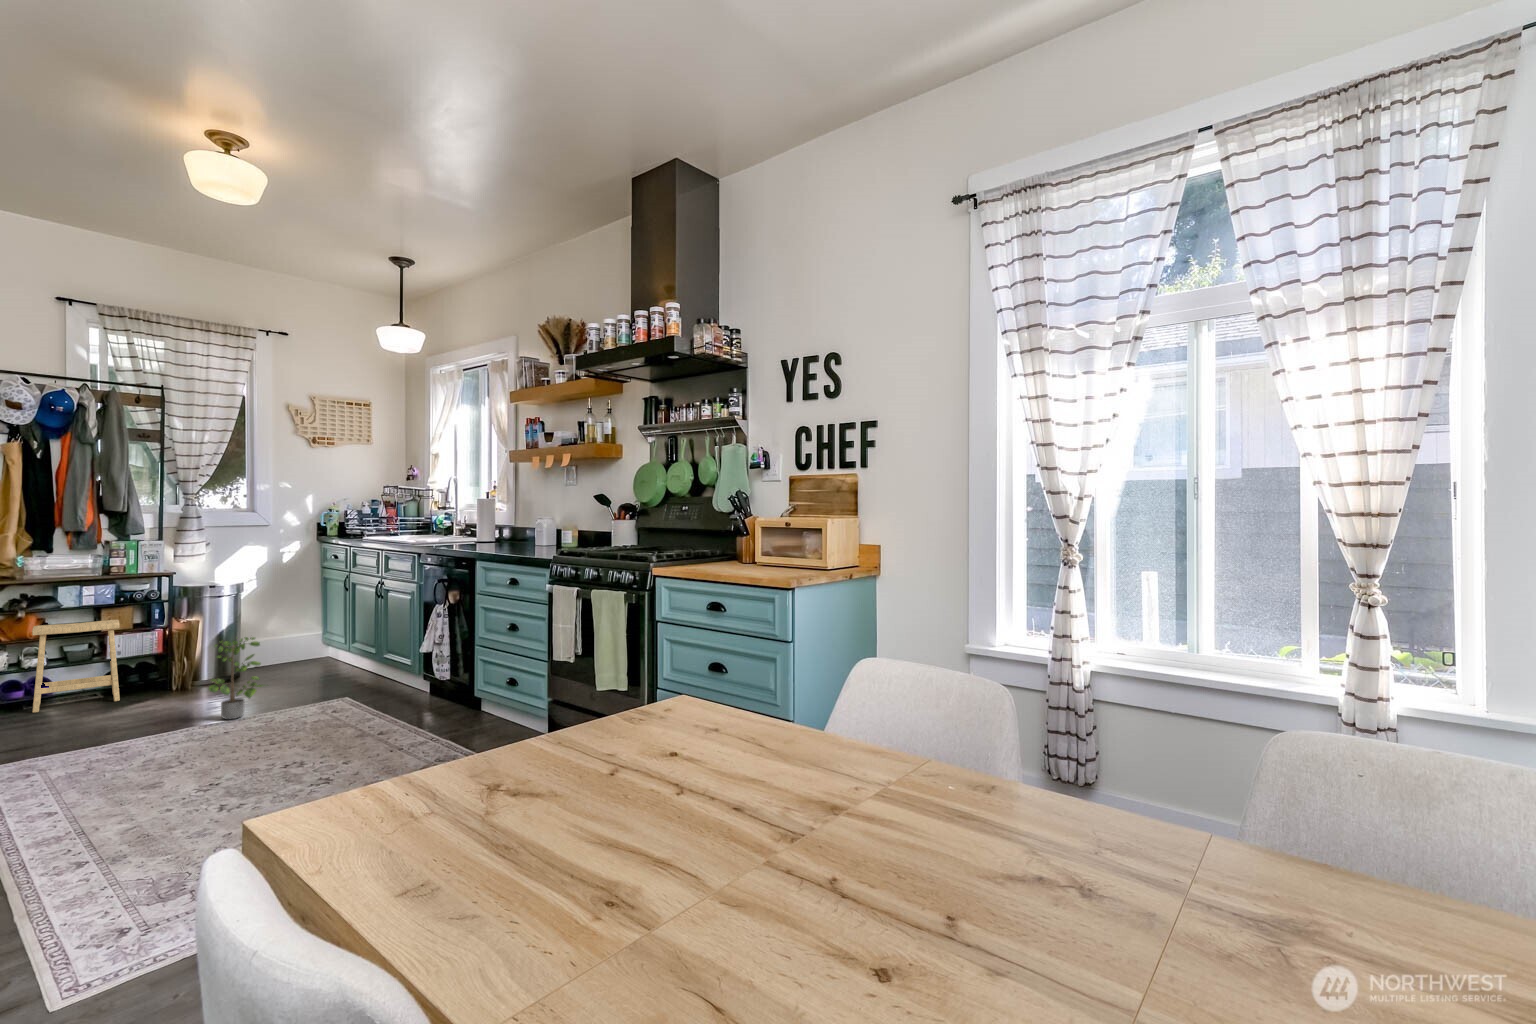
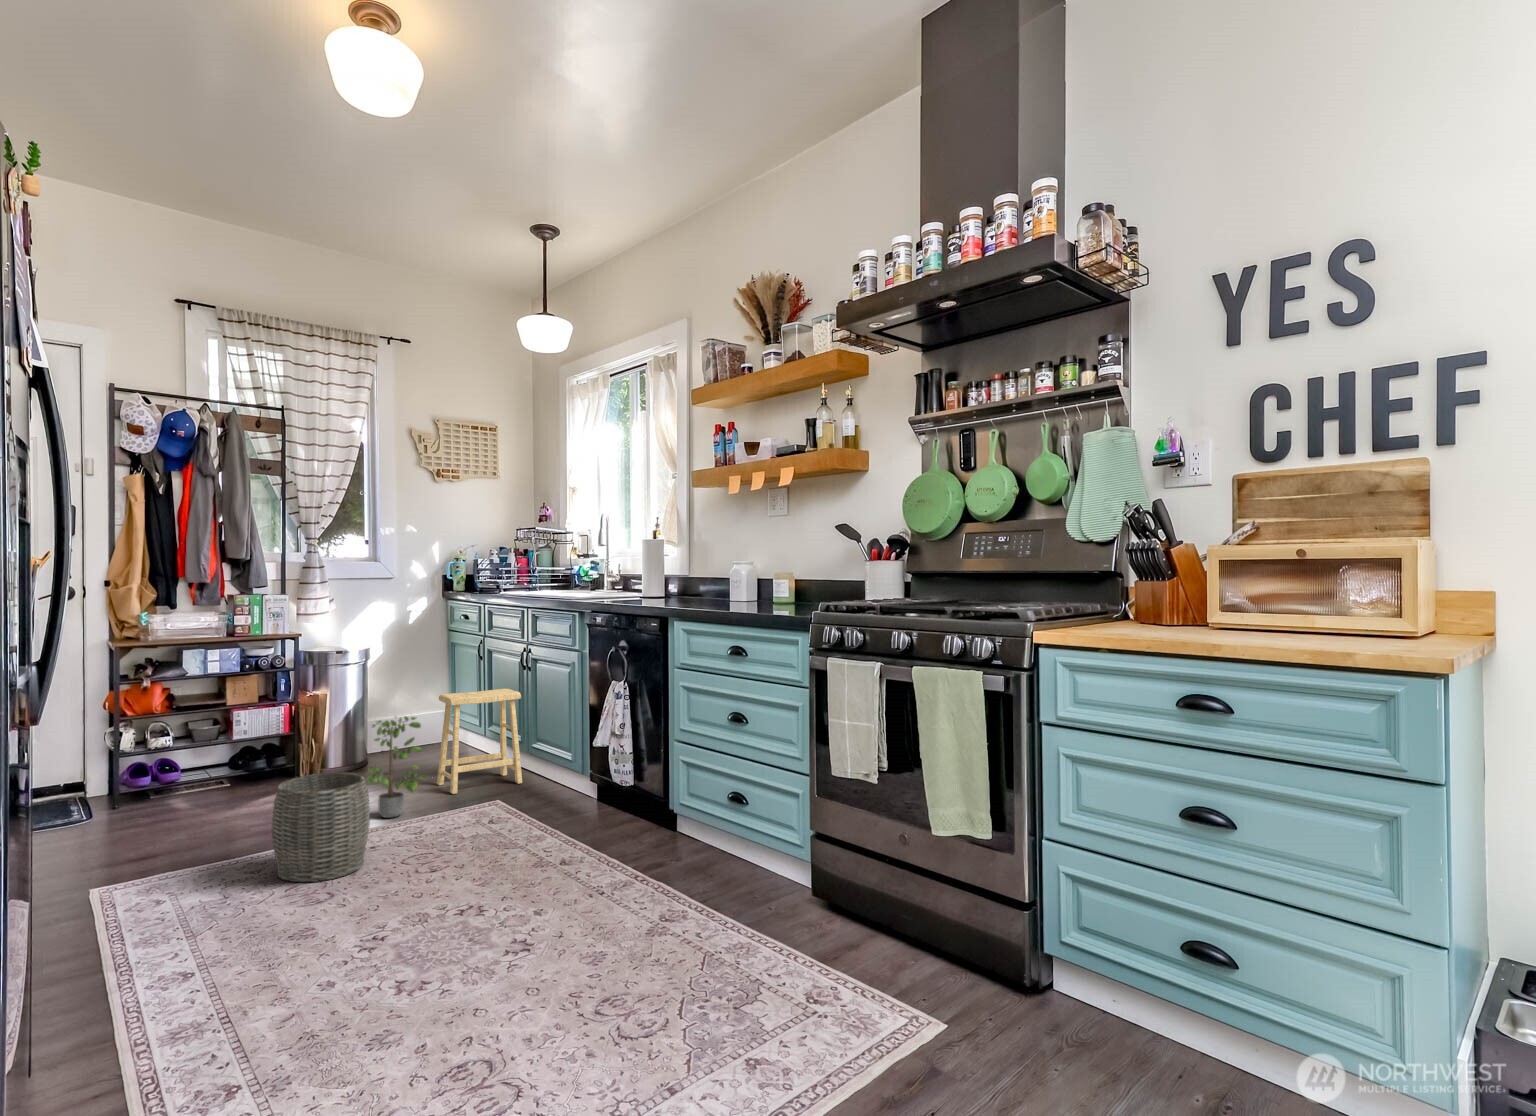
footstool: present [32,620,120,713] -> present [437,689,522,794]
woven basket: none [96,683,191,772] -> present [272,773,370,882]

